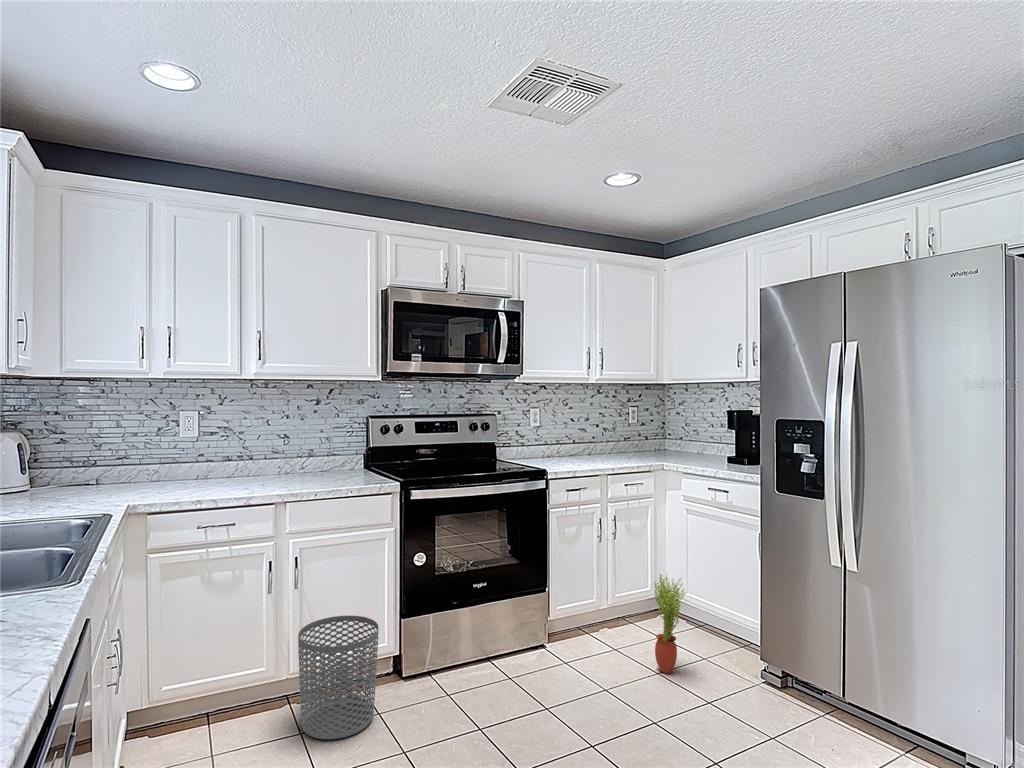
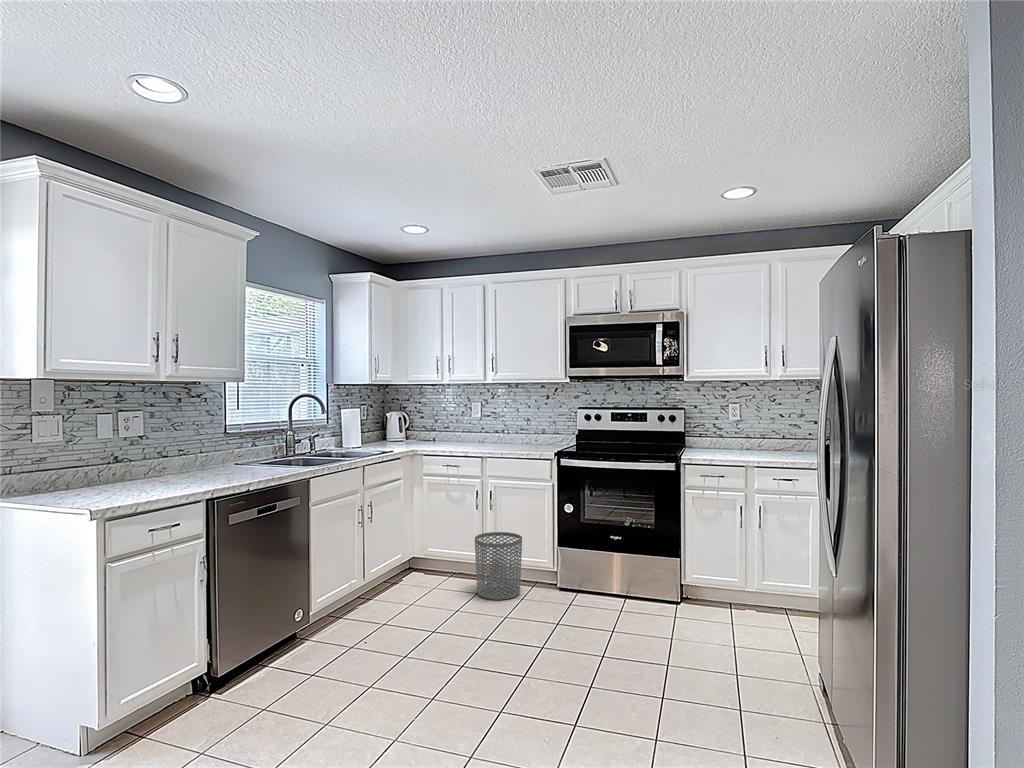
potted plant: present [653,574,685,673] -> none [720,554,760,647]

